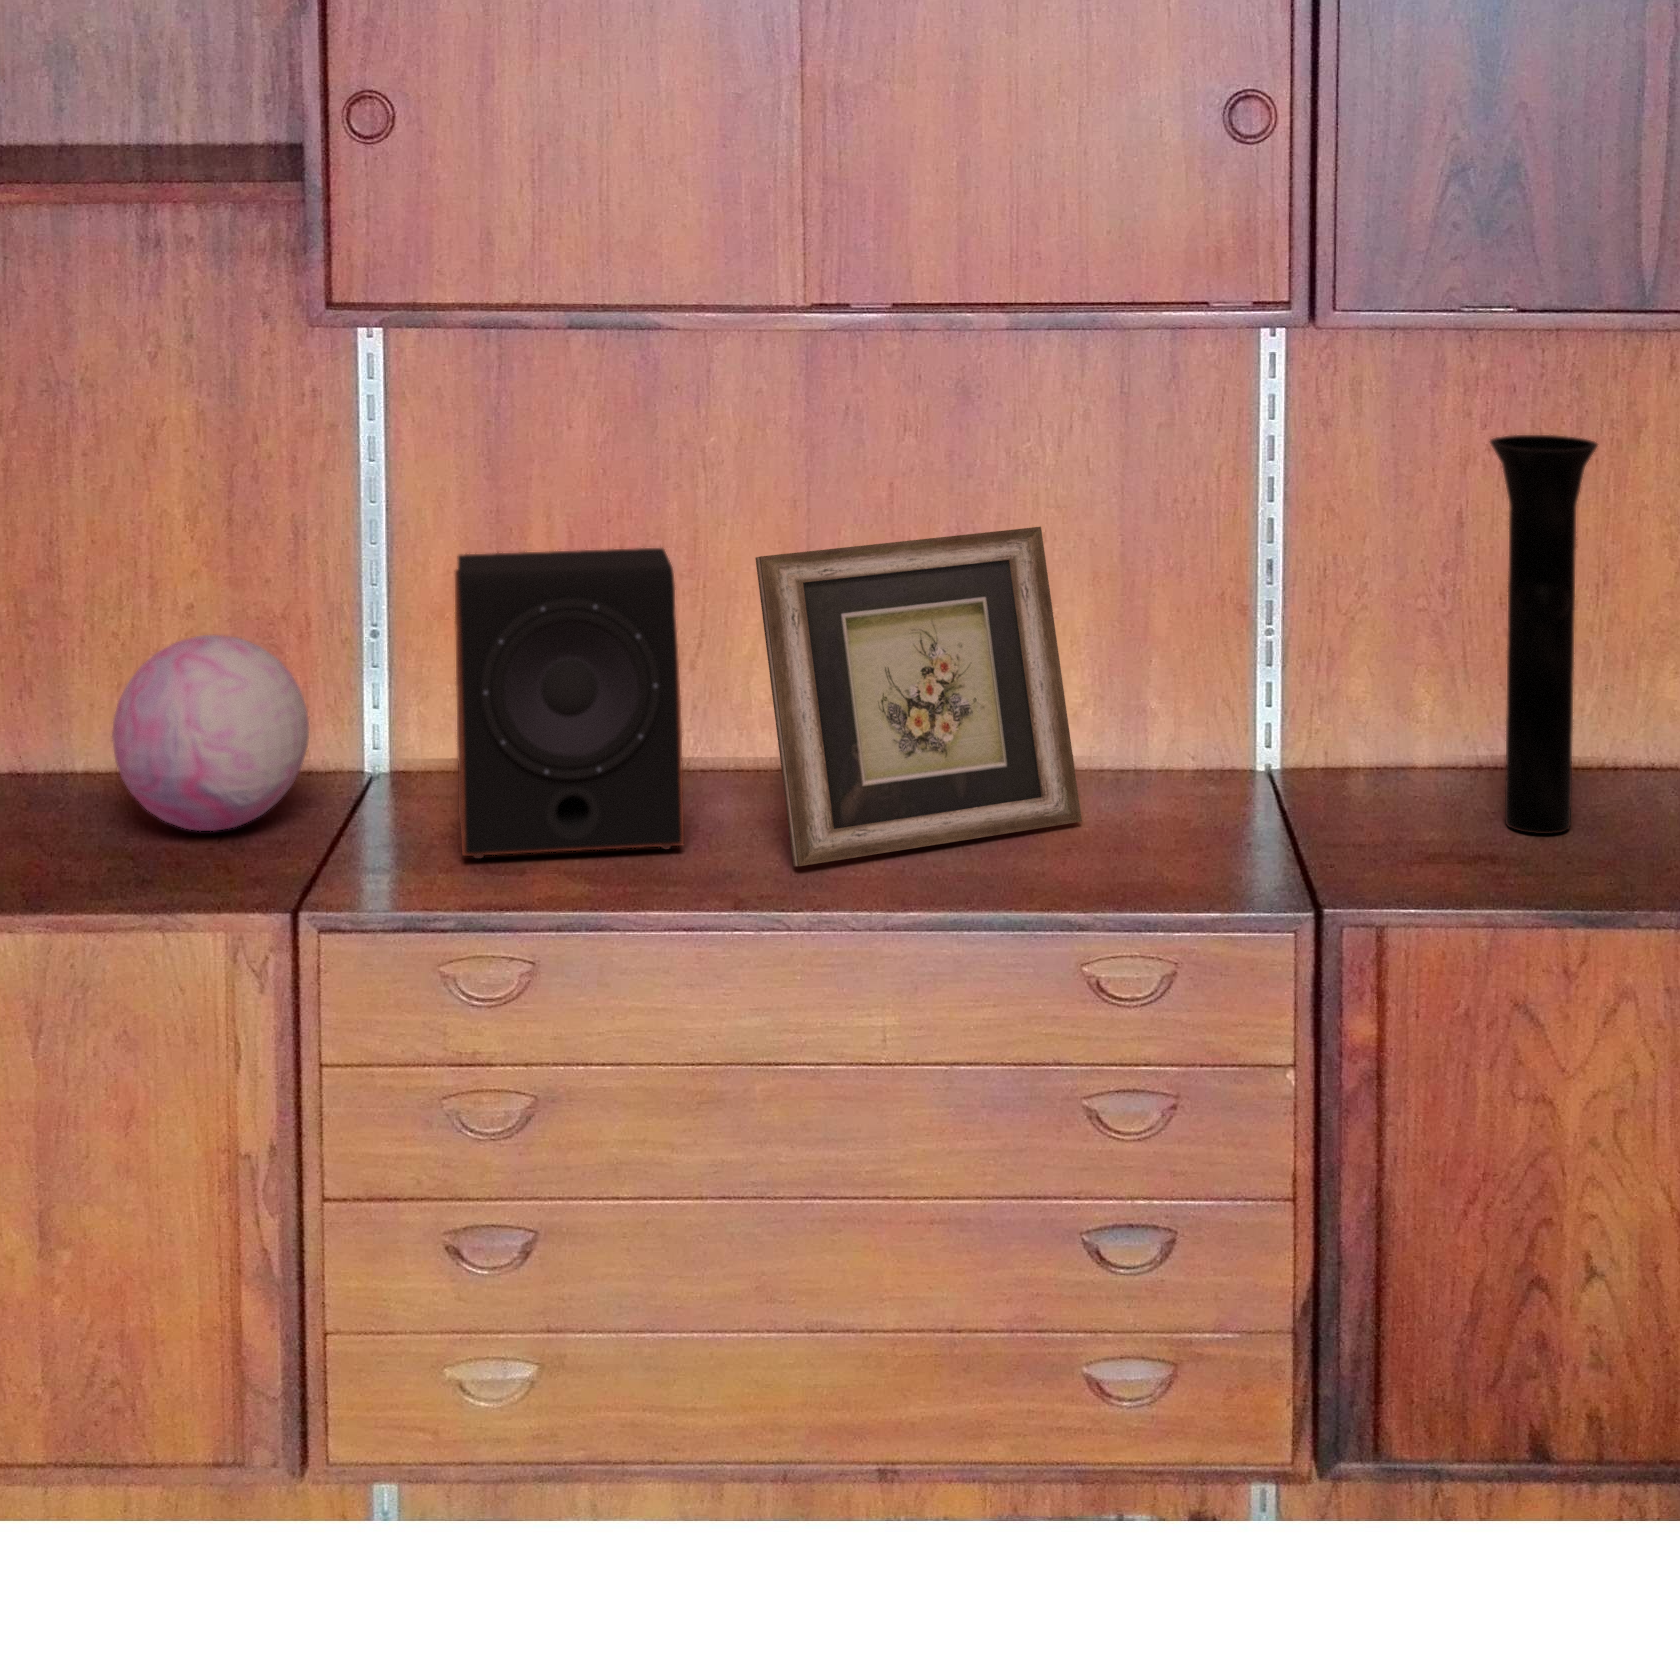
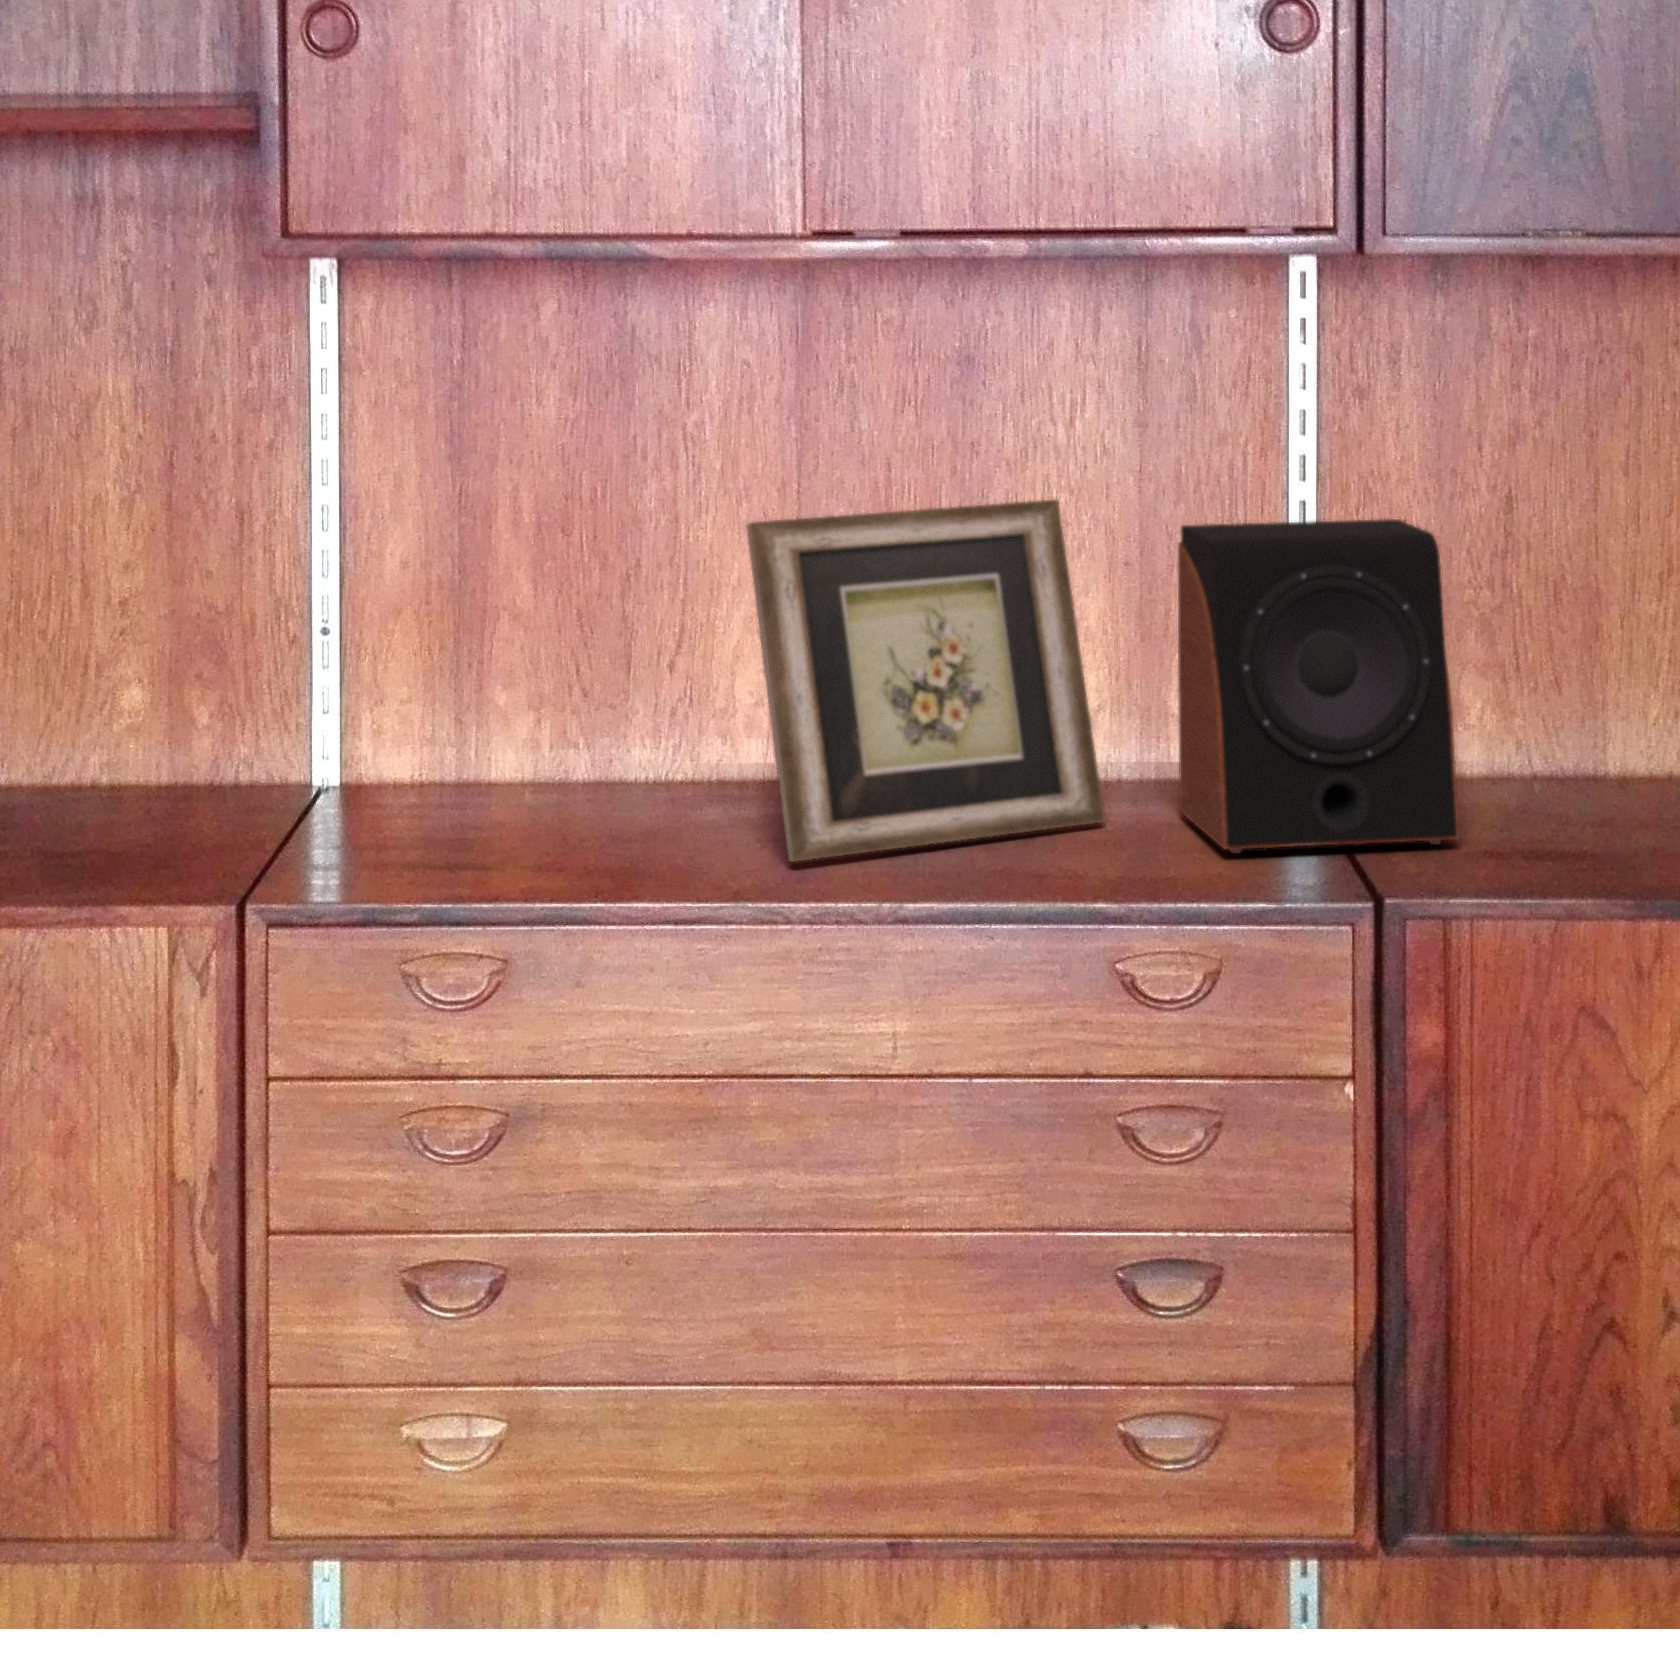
vase: present [1490,435,1598,834] -> none [1546,395,1665,832]
speaker: present [455,548,684,859] -> present [1178,519,1459,854]
decorative orb: present [112,635,309,831] -> none [39,618,254,834]

